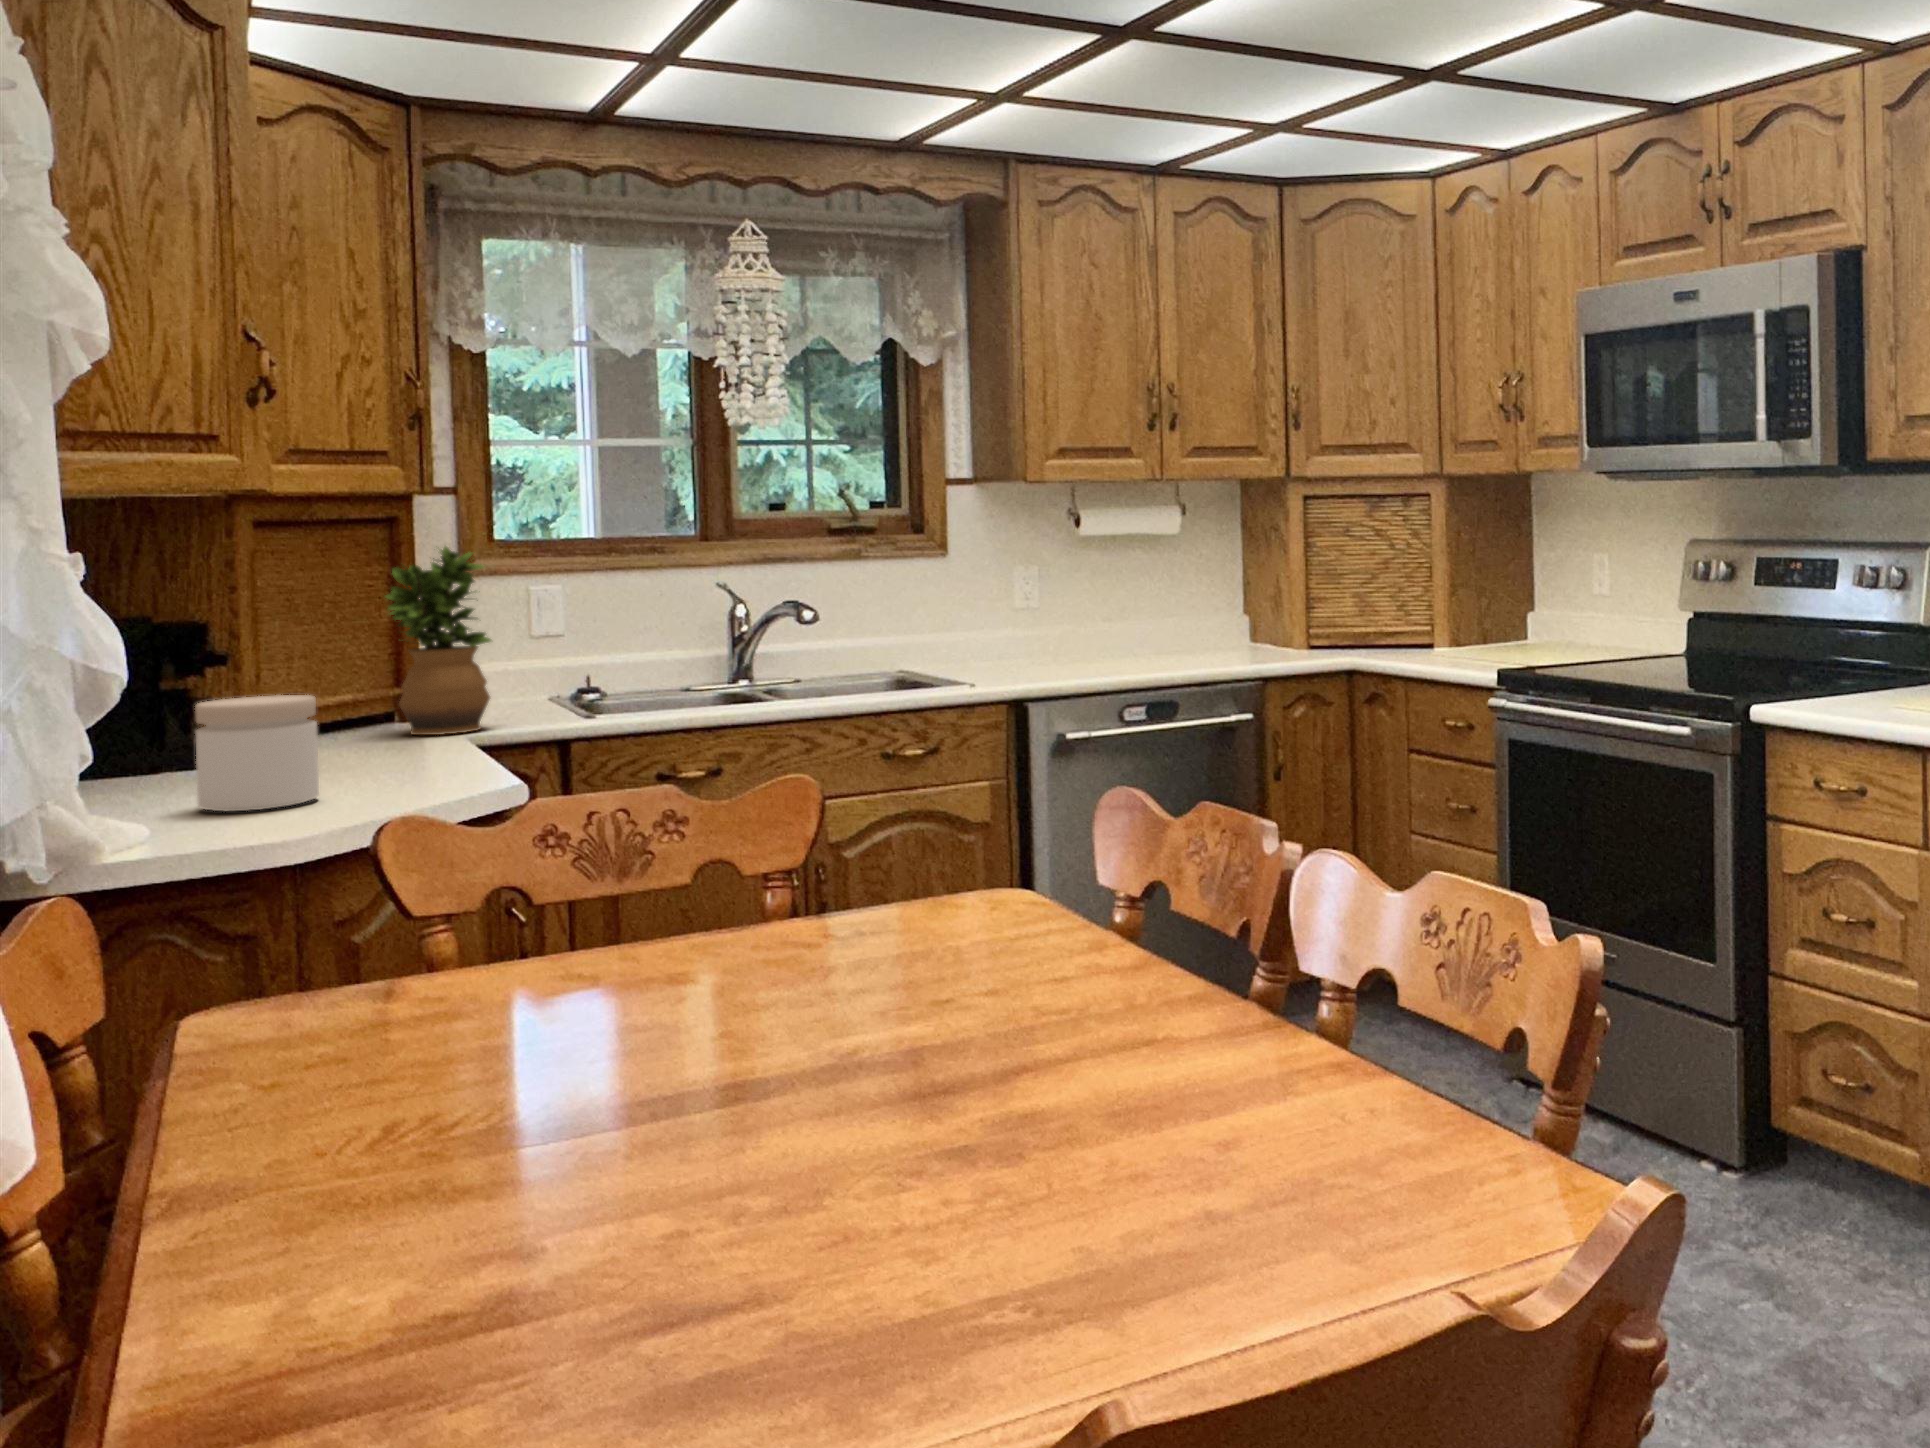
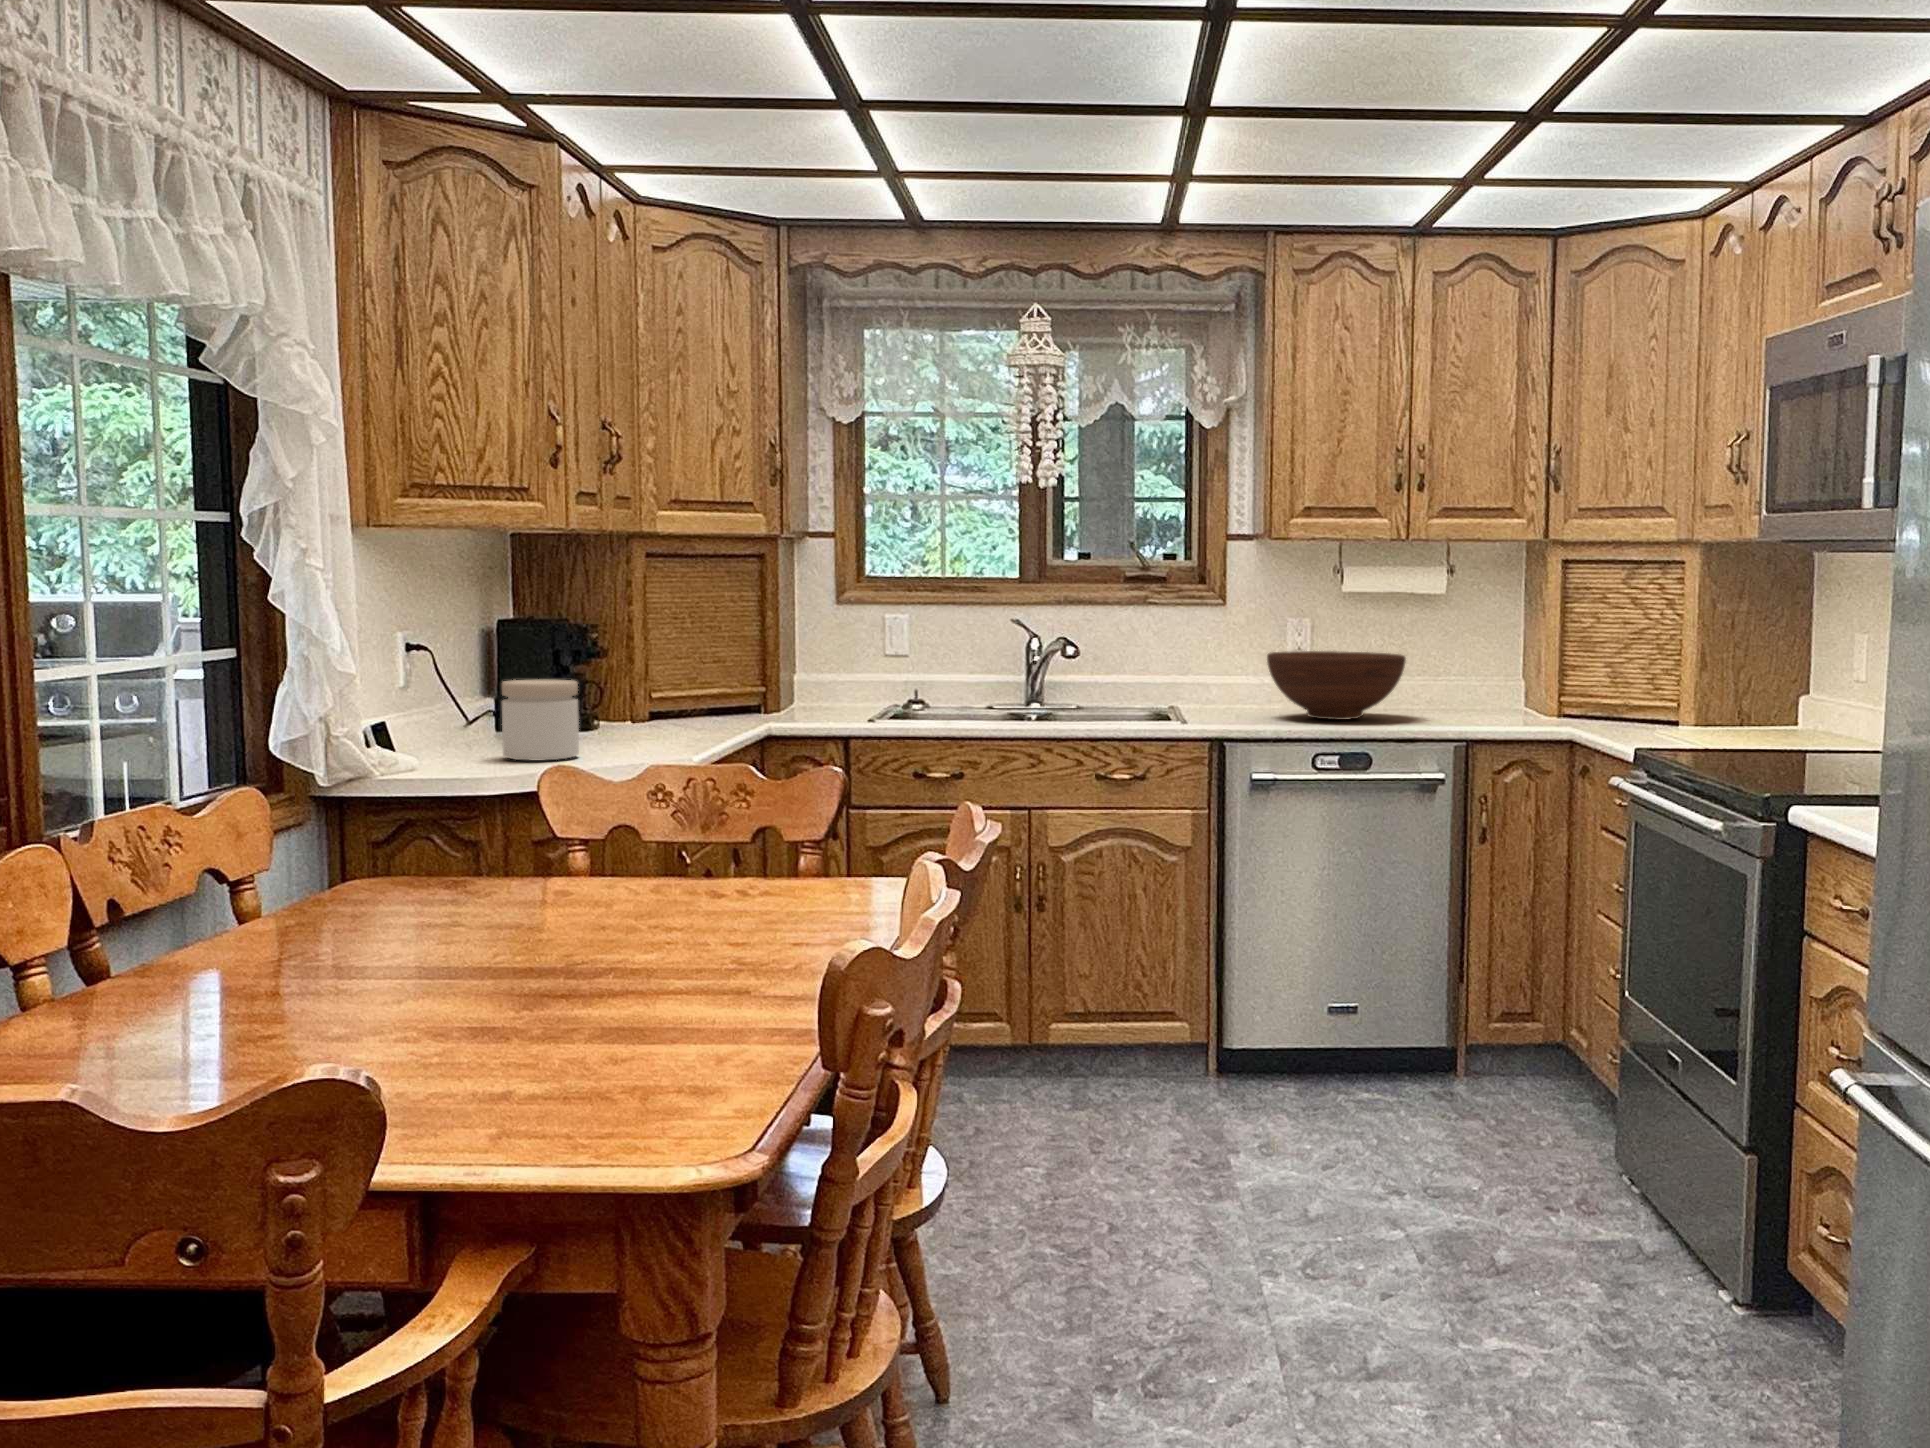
potted plant: present [386,547,491,735] -> none [725,578,805,725]
fruit bowl: none [1029,597,1178,669] -> present [1267,651,1406,720]

